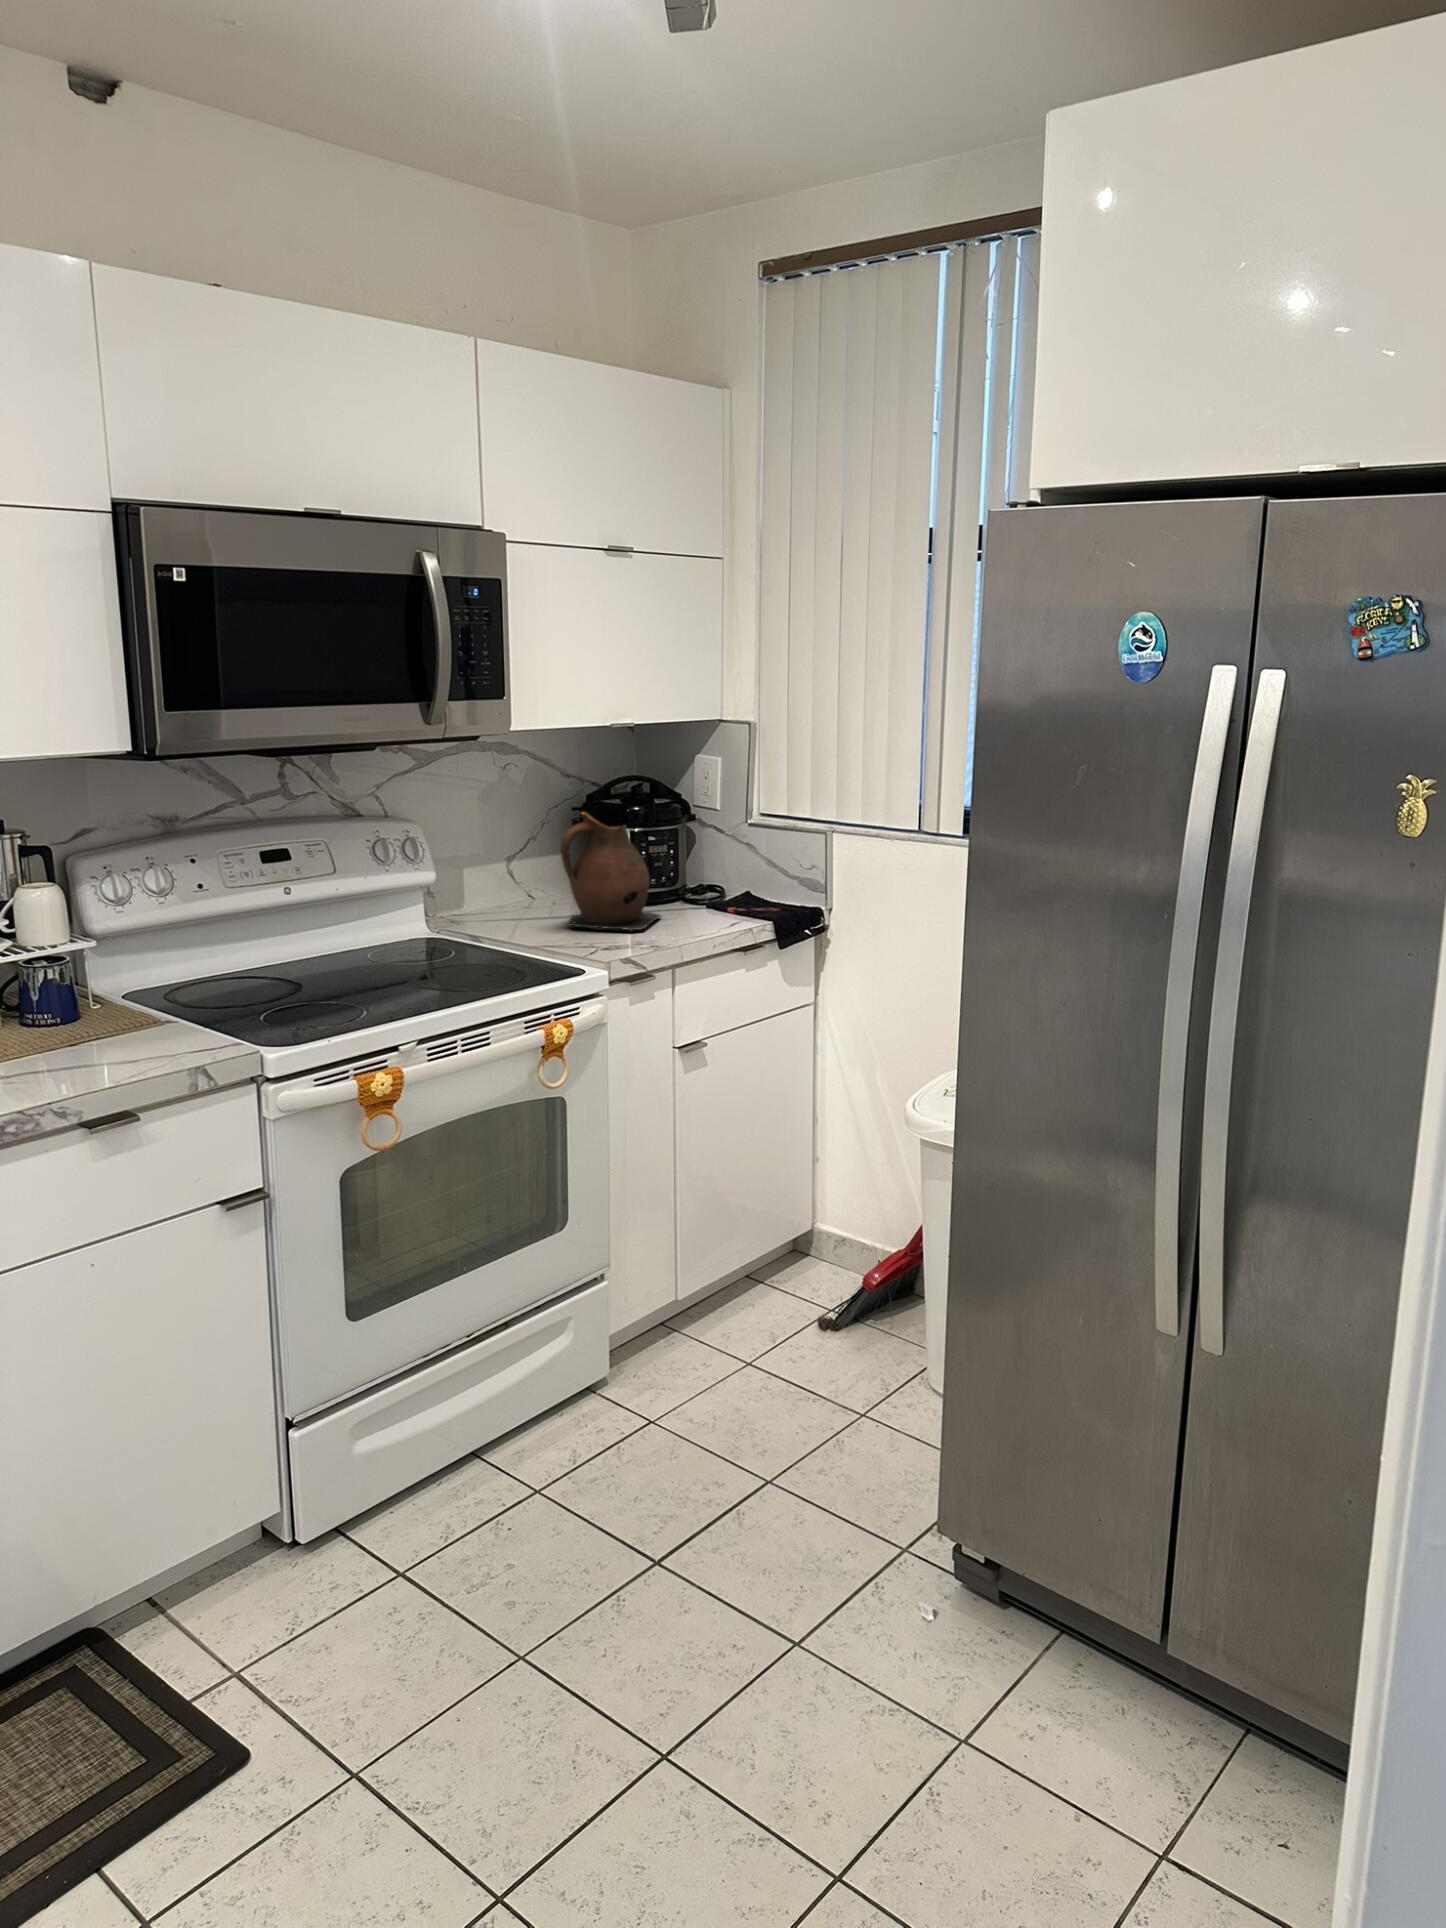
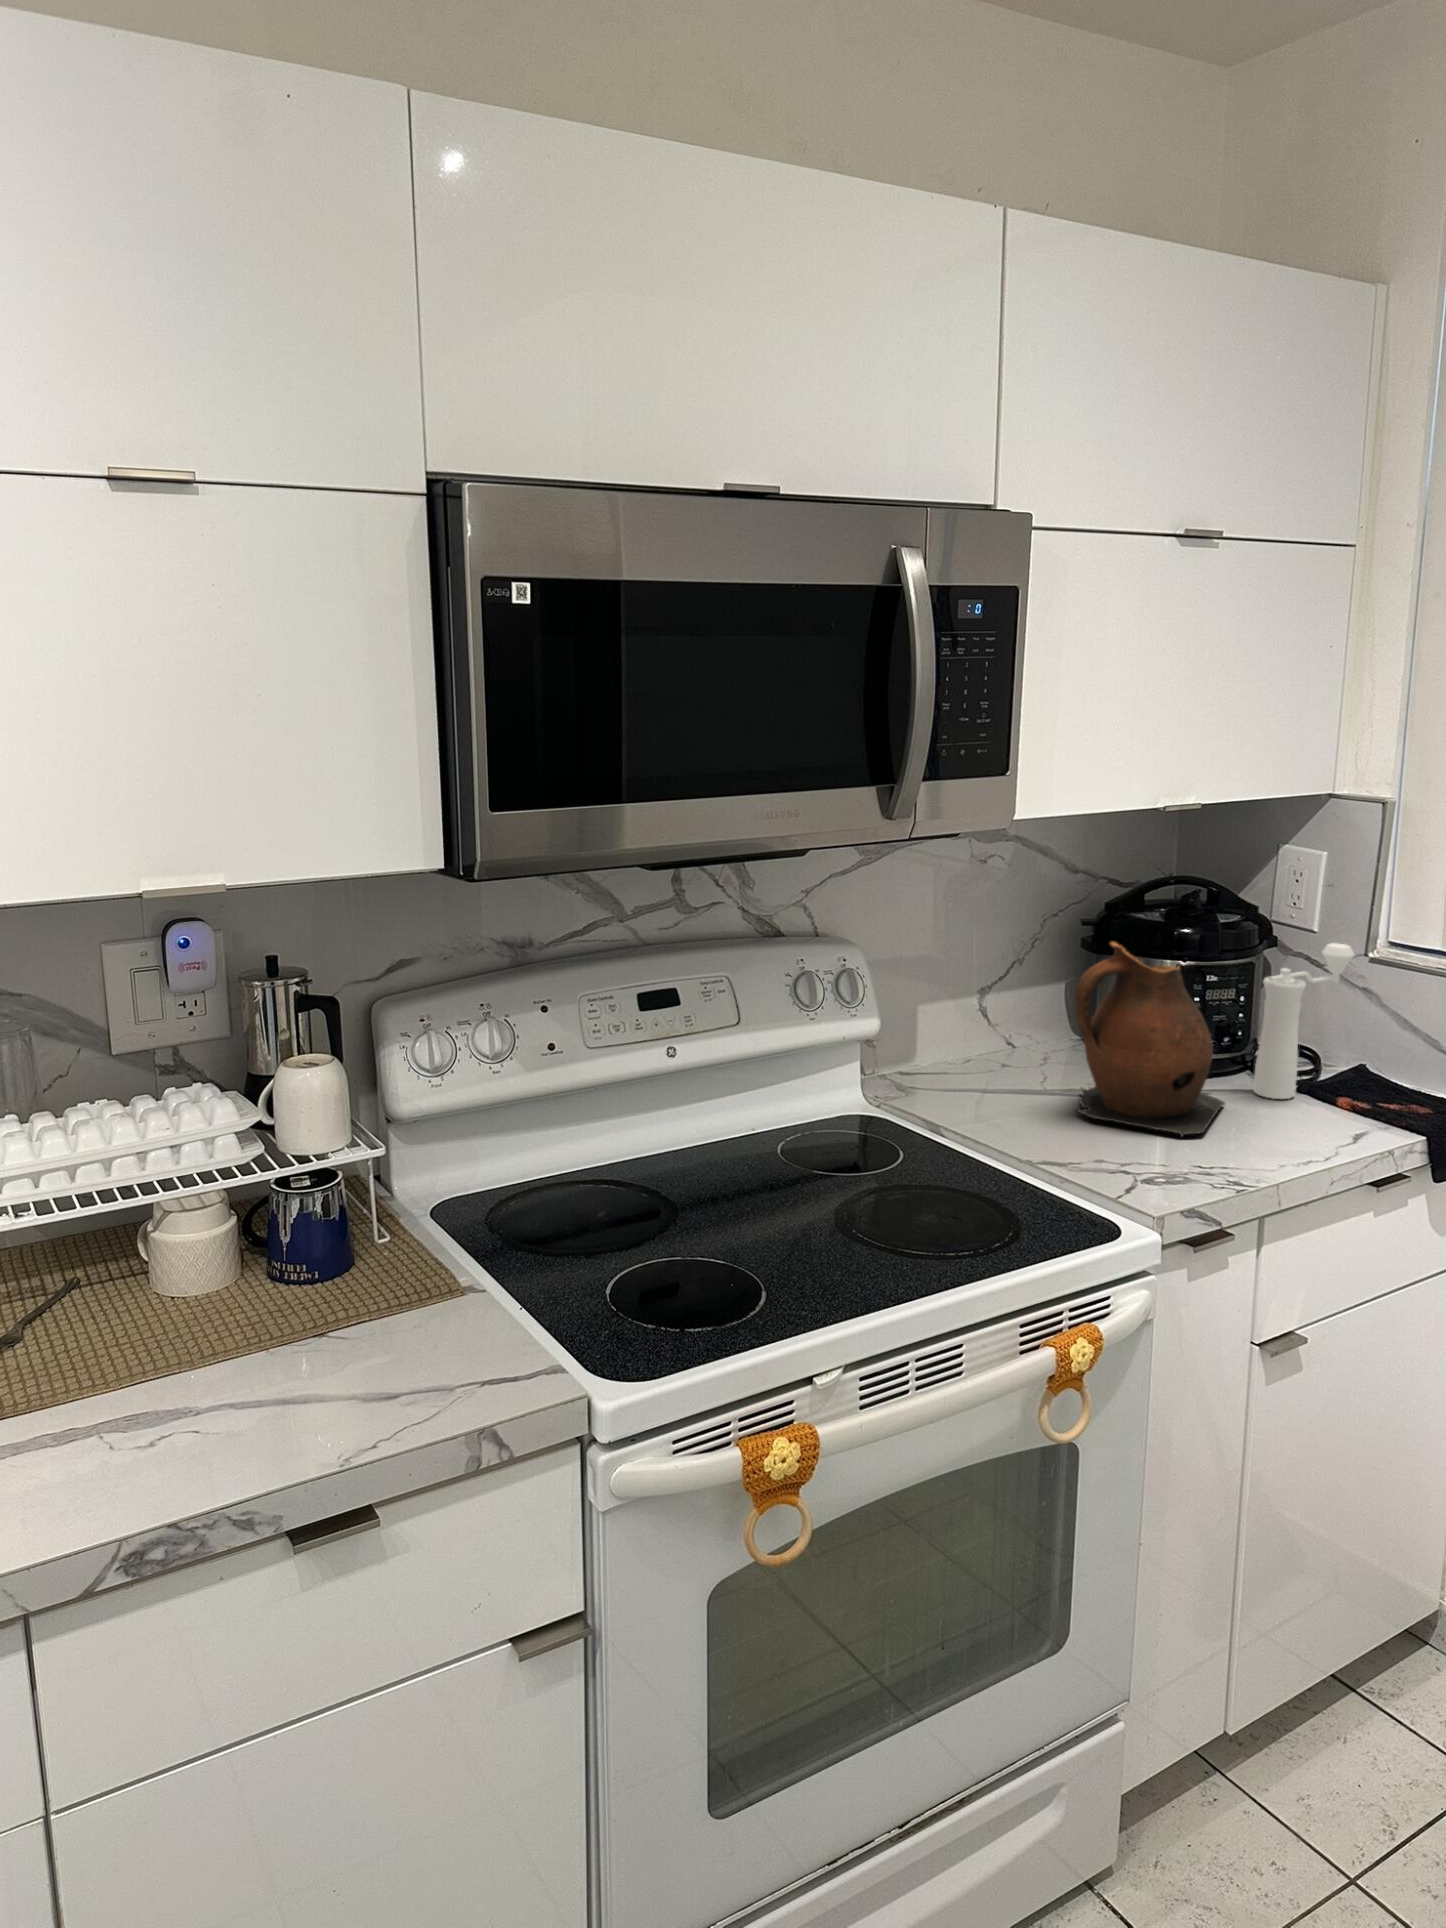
pepper mill: none [682,813,739,913] -> present [1253,943,1354,1099]

